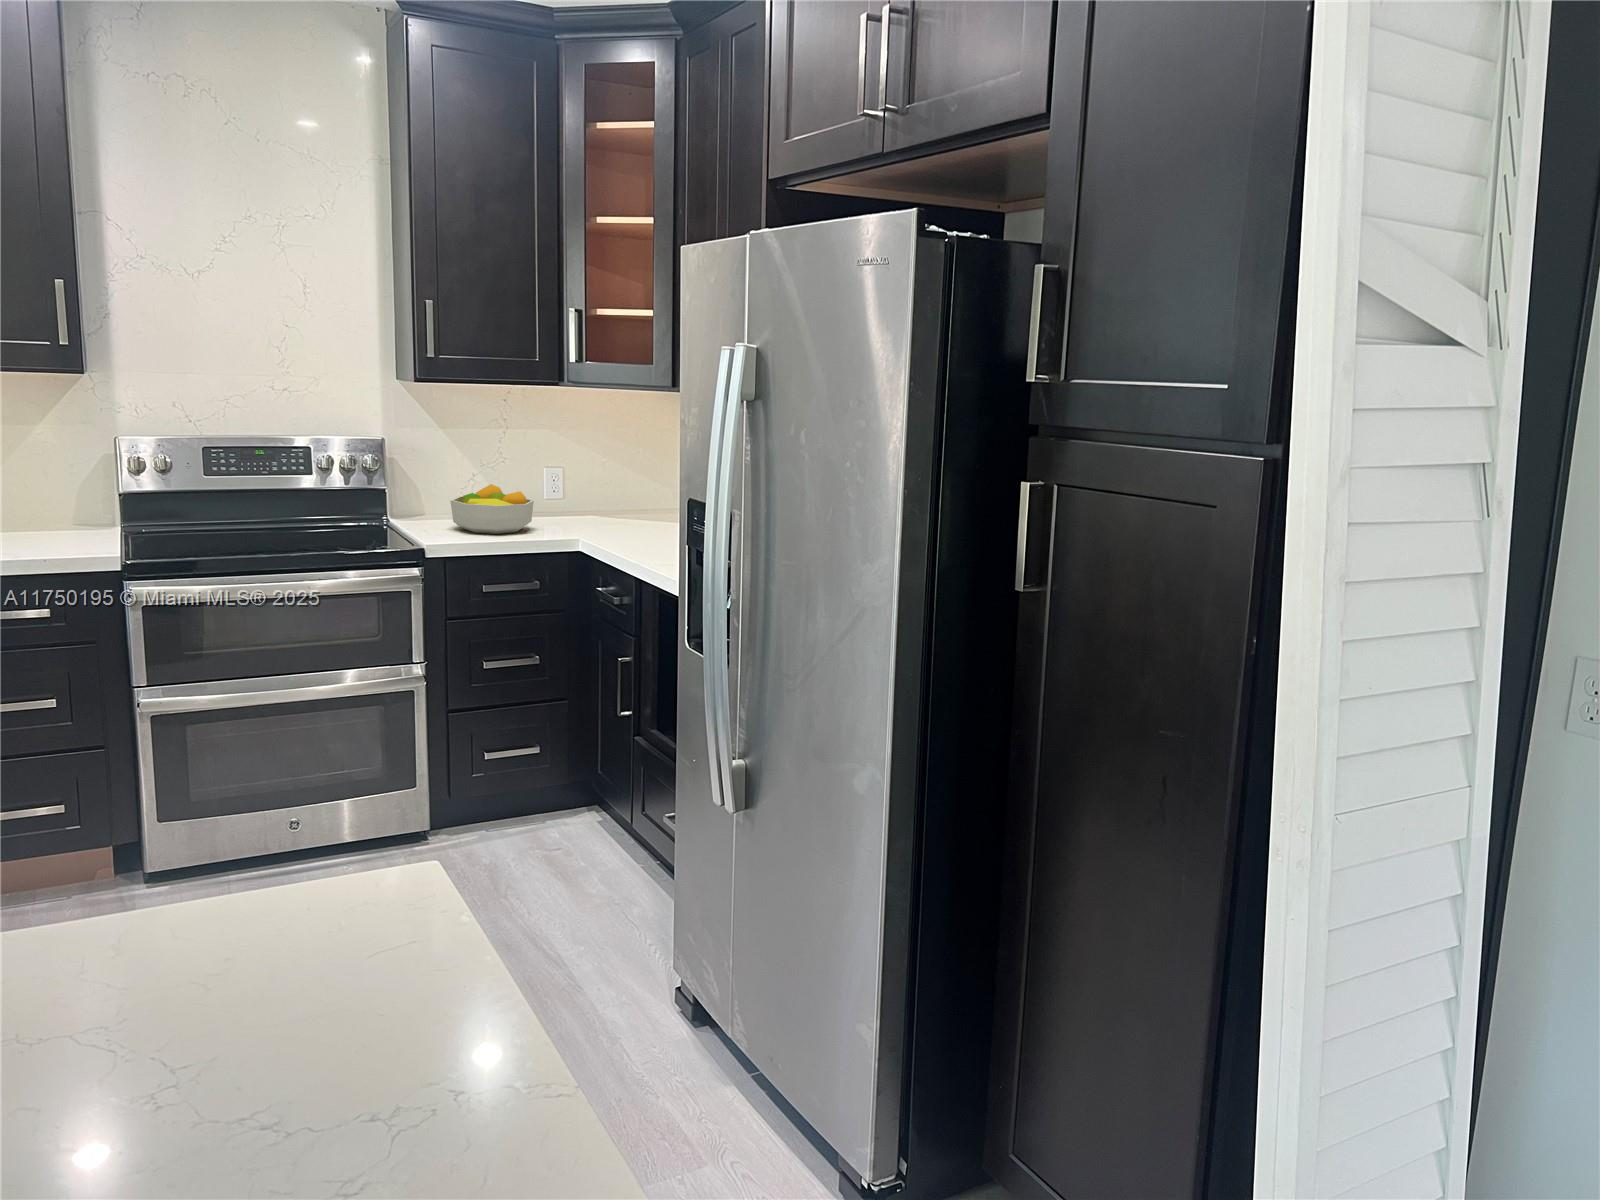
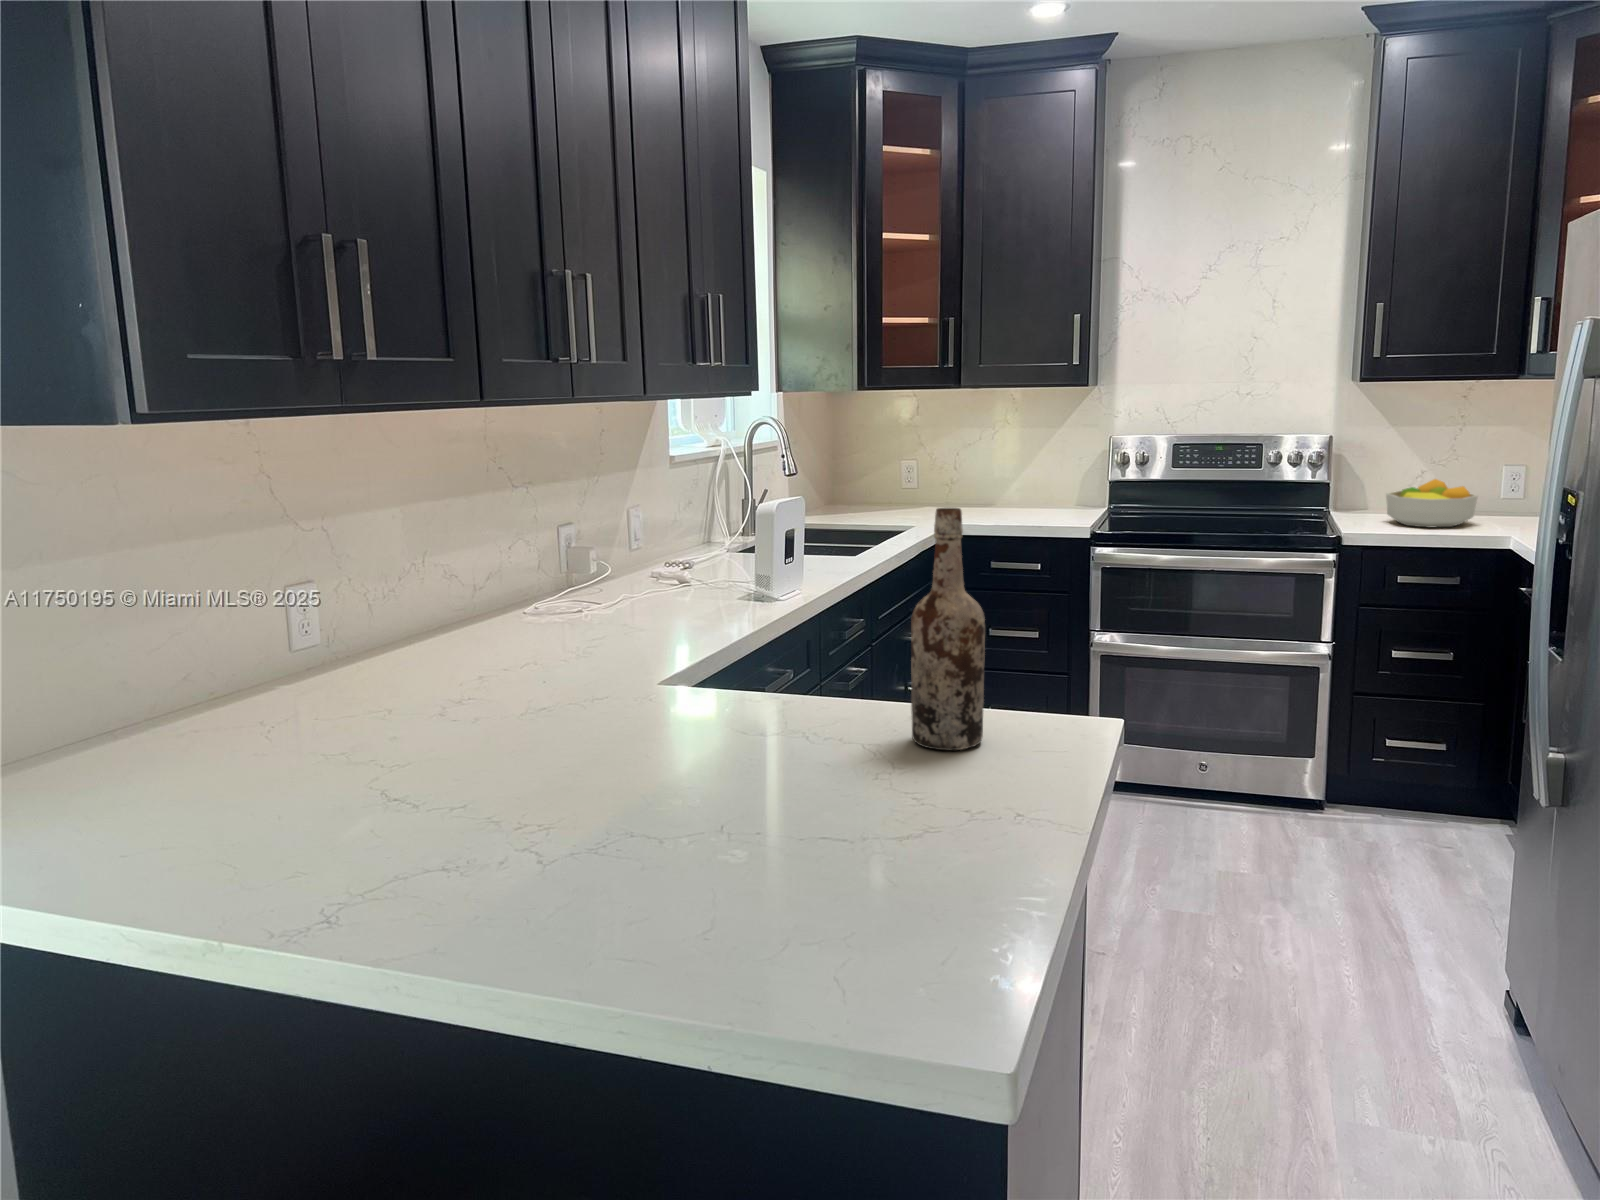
wine bottle: none [85,589,261,1072] -> present [911,508,985,750]

